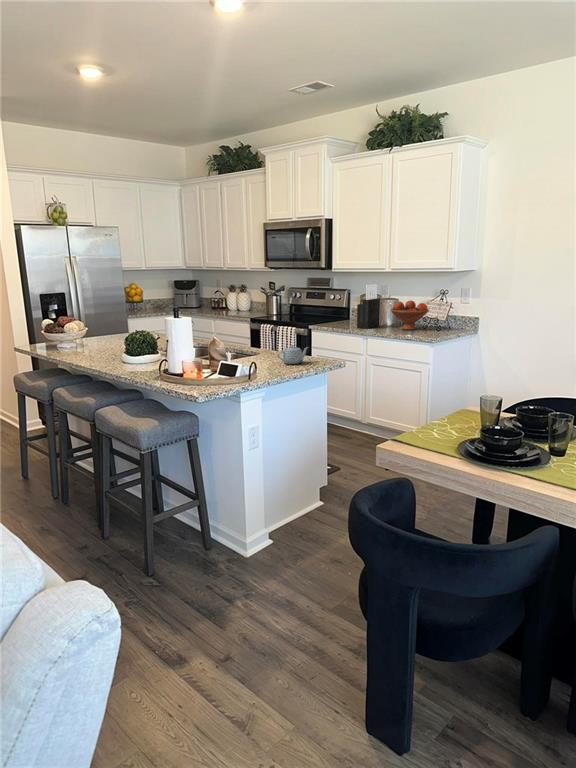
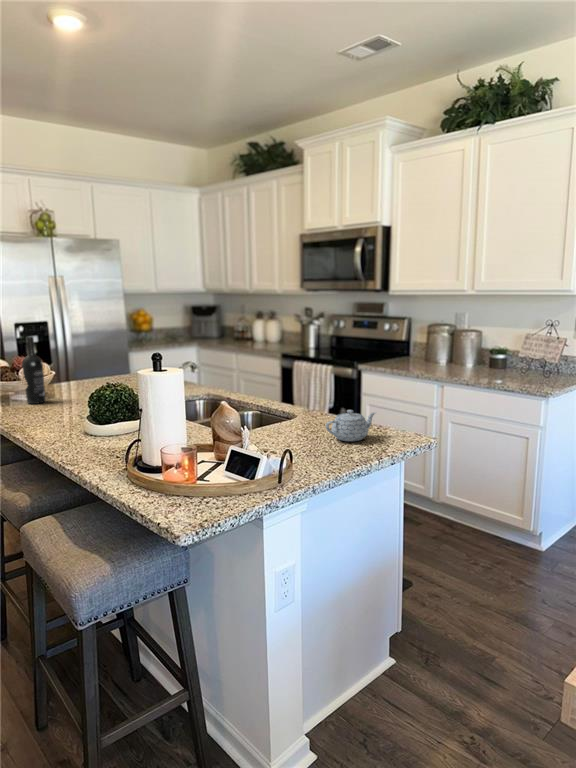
knife block: present [357,284,380,329] -> none [426,311,458,372]
fruit bowl: present [391,300,429,330] -> none [475,334,531,375]
wine bottle: none [69,303,85,350] -> present [22,337,45,404]

